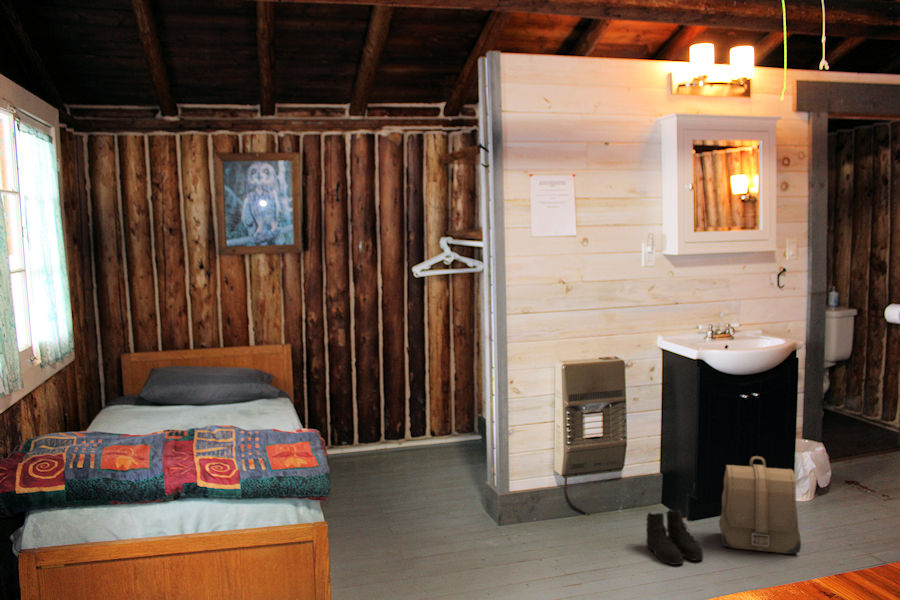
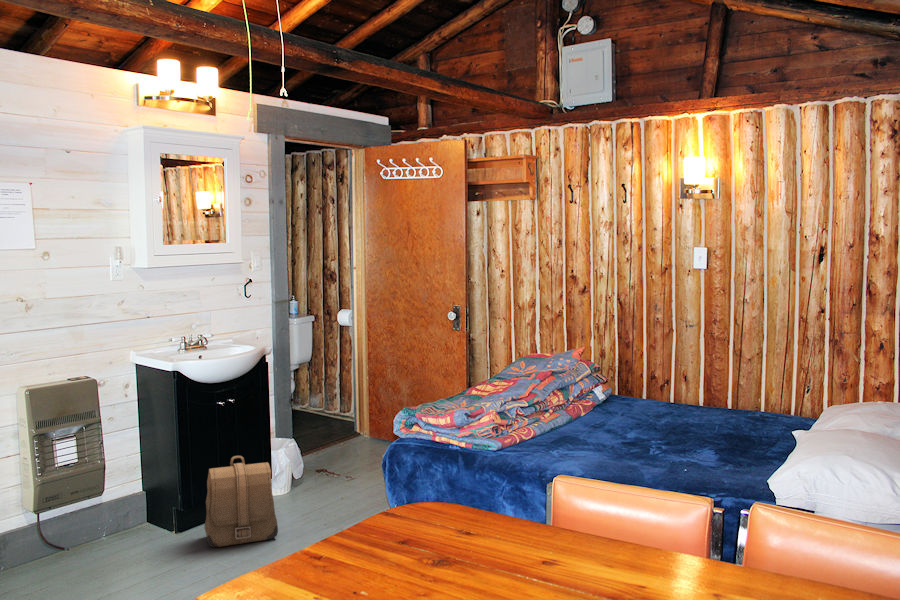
boots: present [646,509,703,565] -> none [131,521,191,577]

